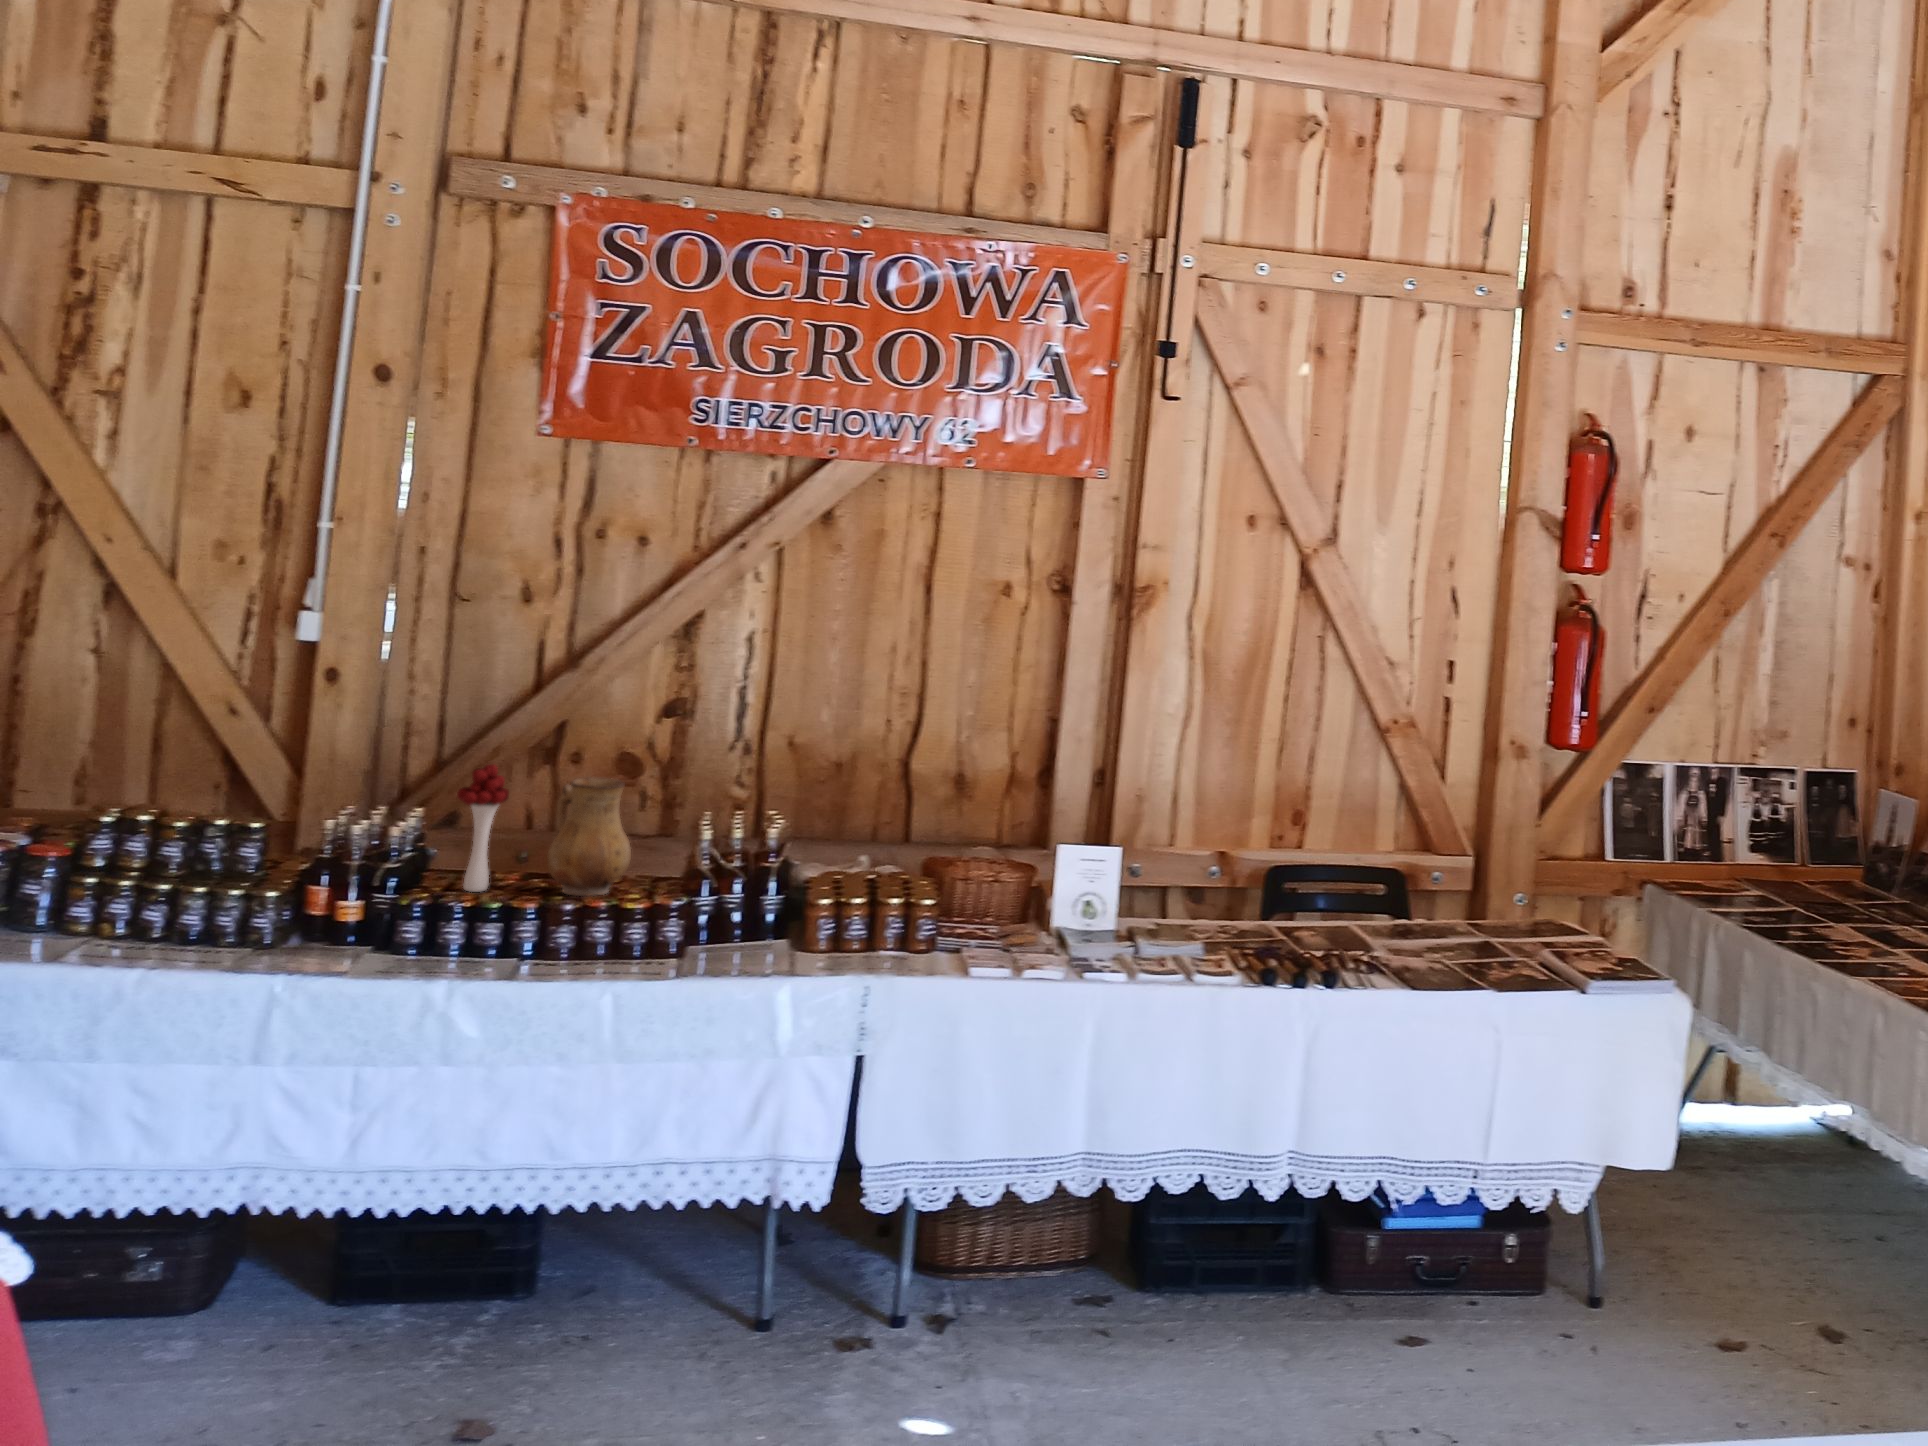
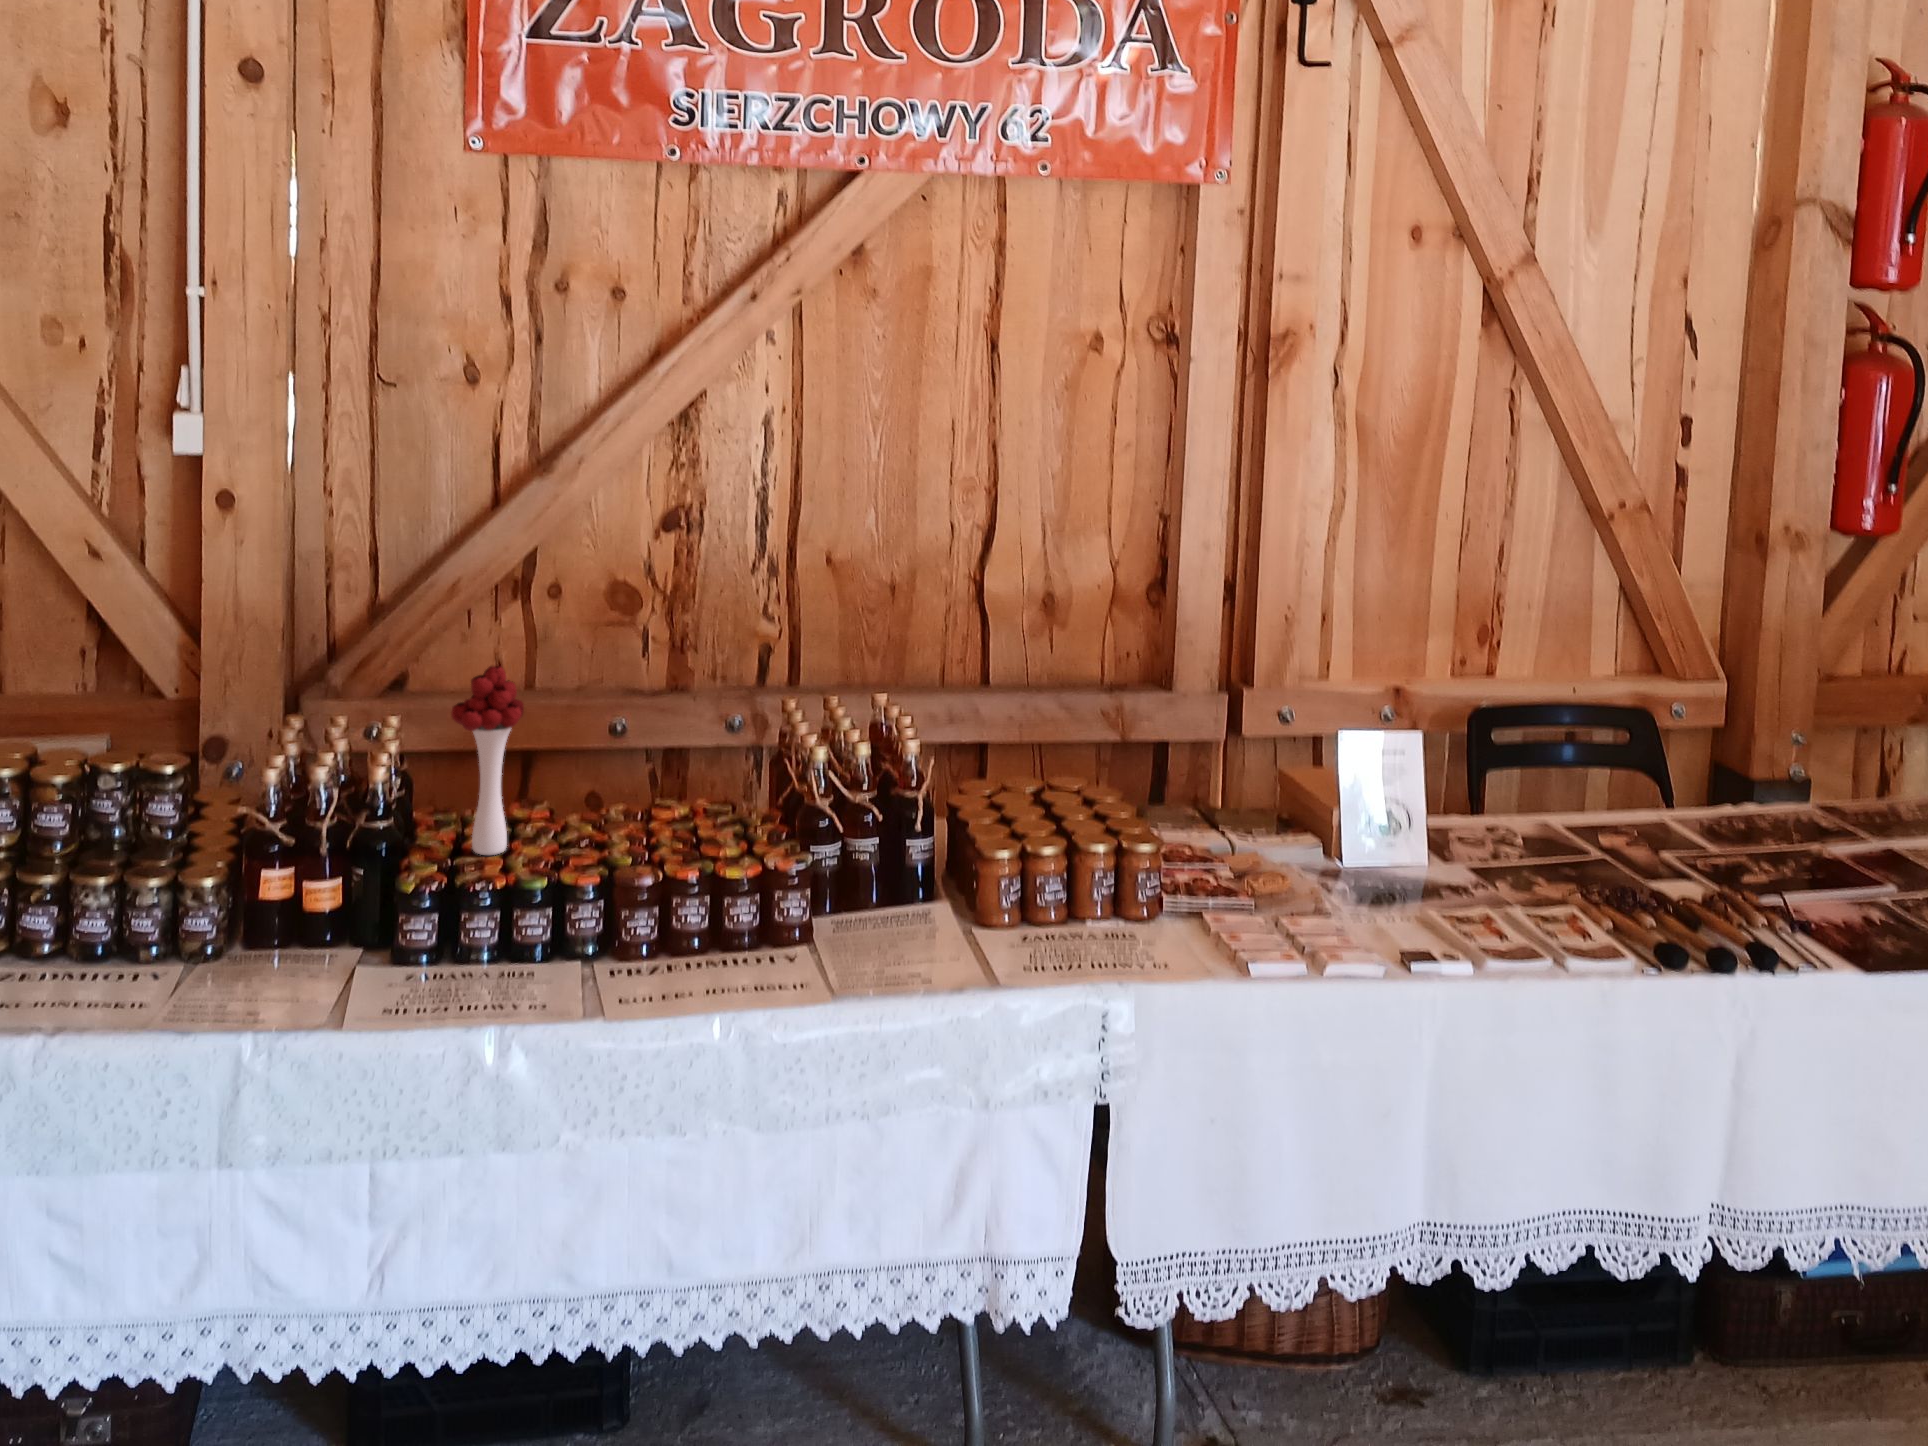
ceramic pitcher: present [547,777,631,896] -> none [587,674,707,856]

